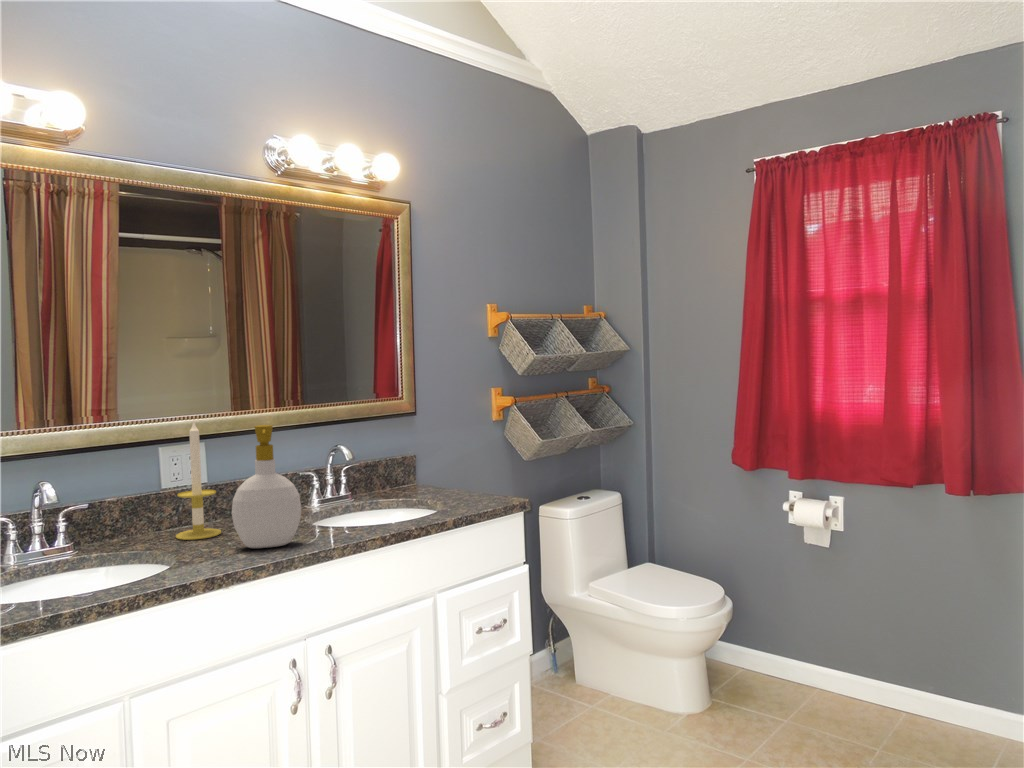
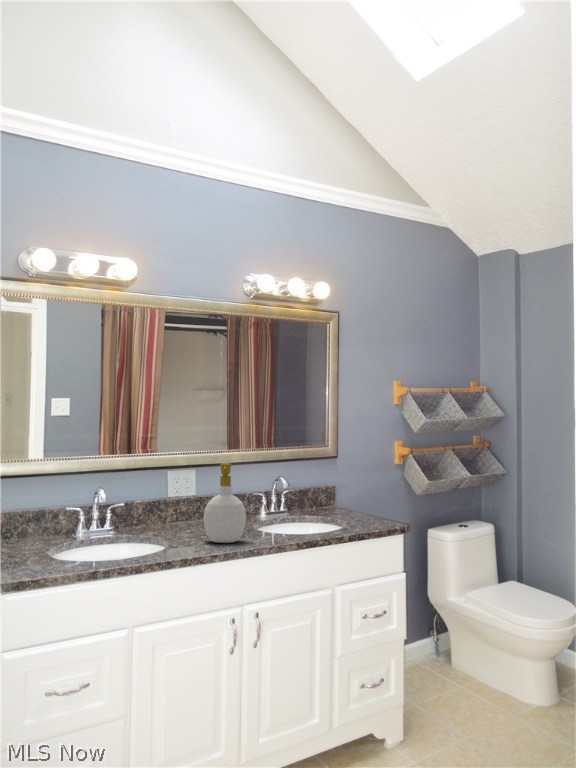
candle: present [176,422,221,540] -> none [173,456,200,532]

